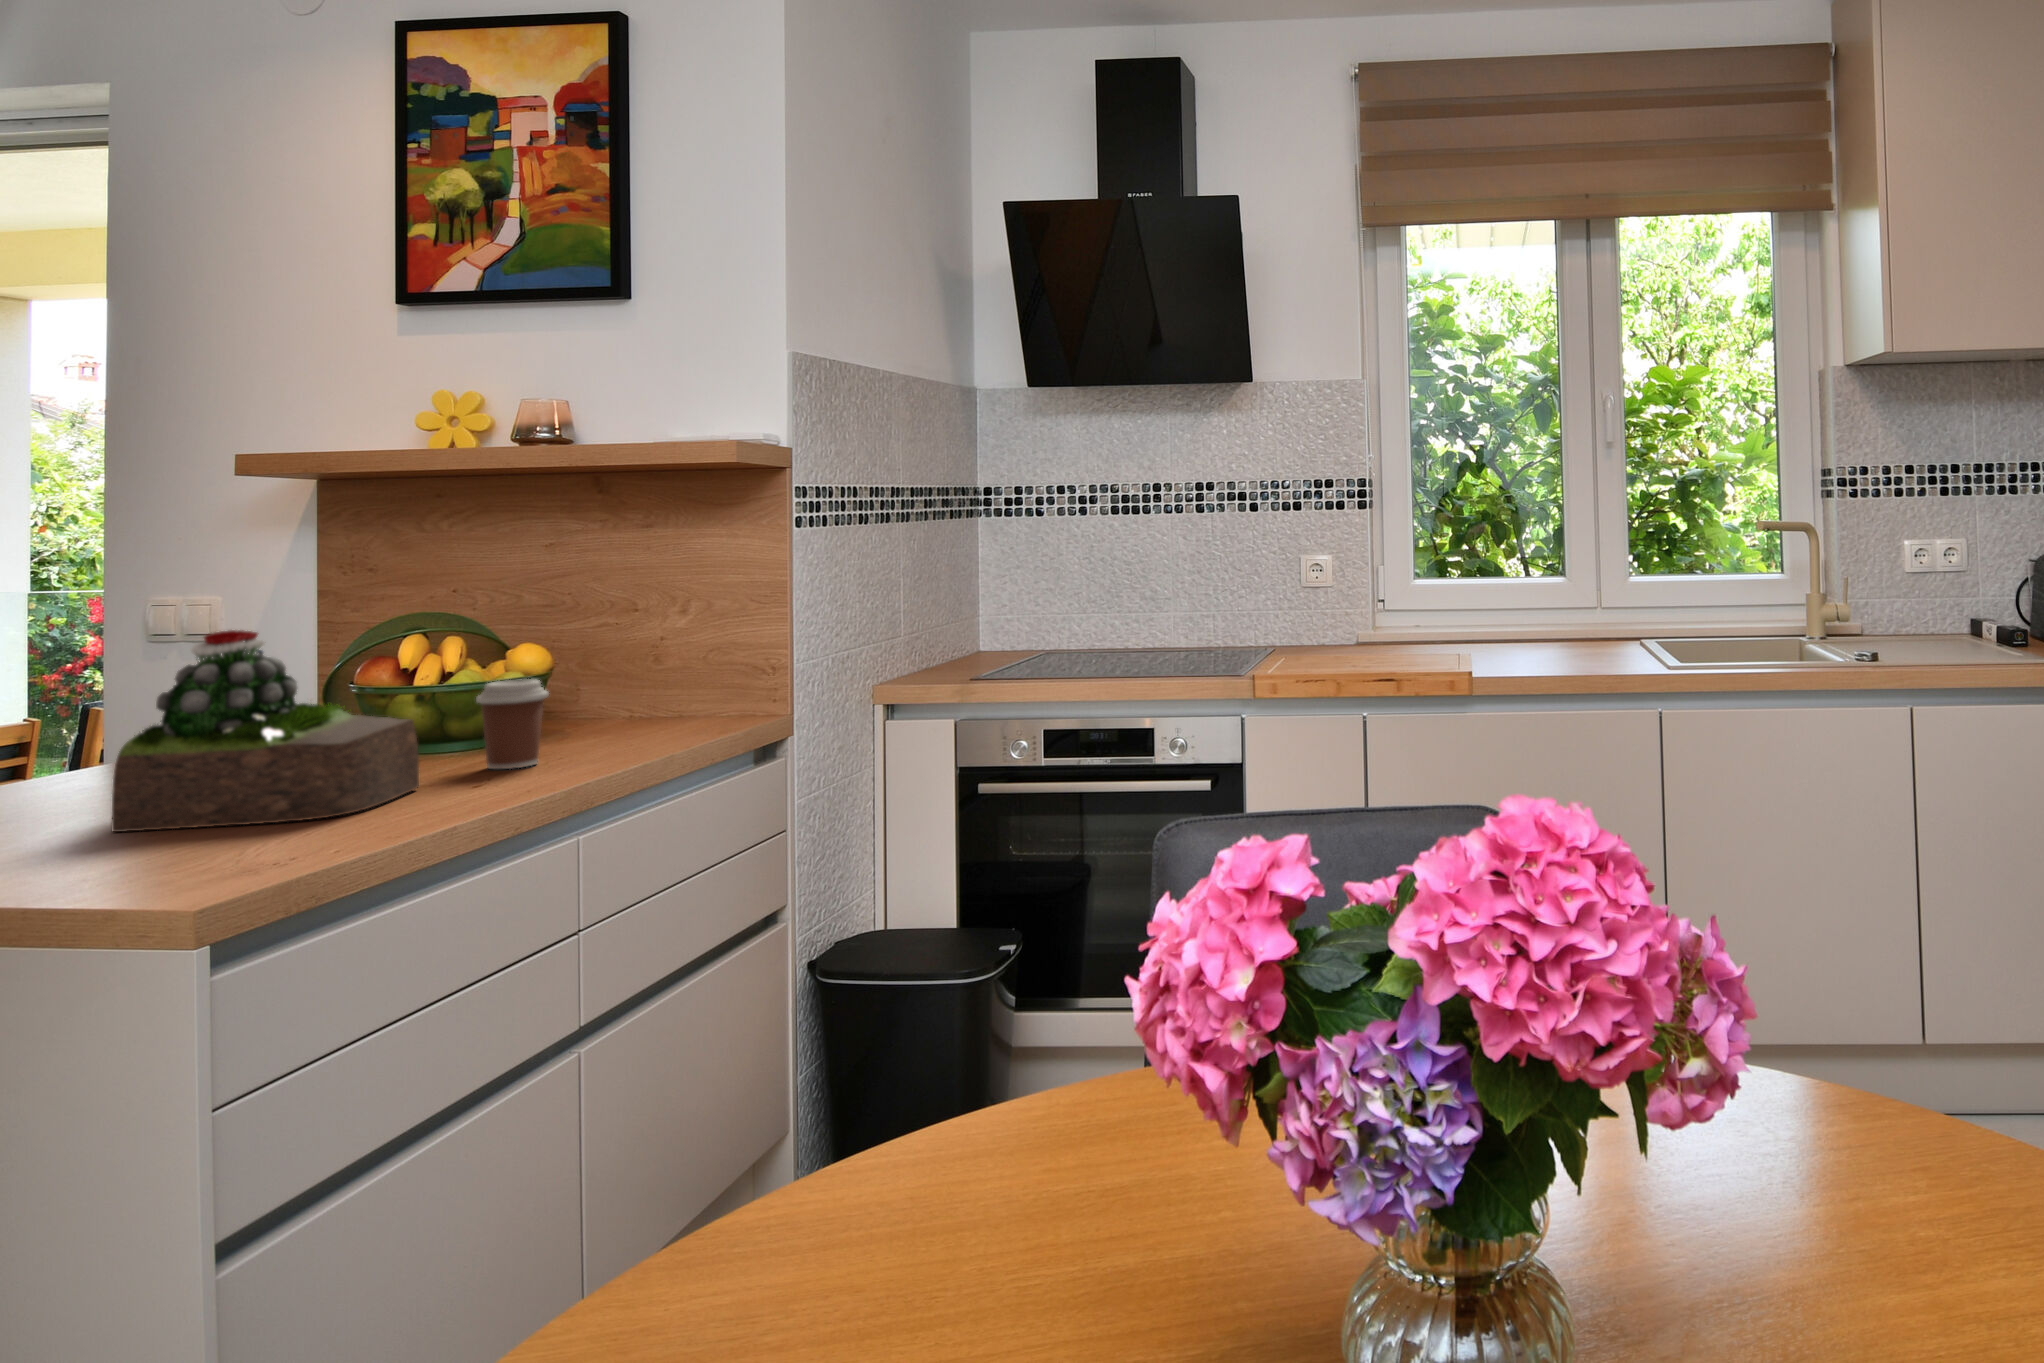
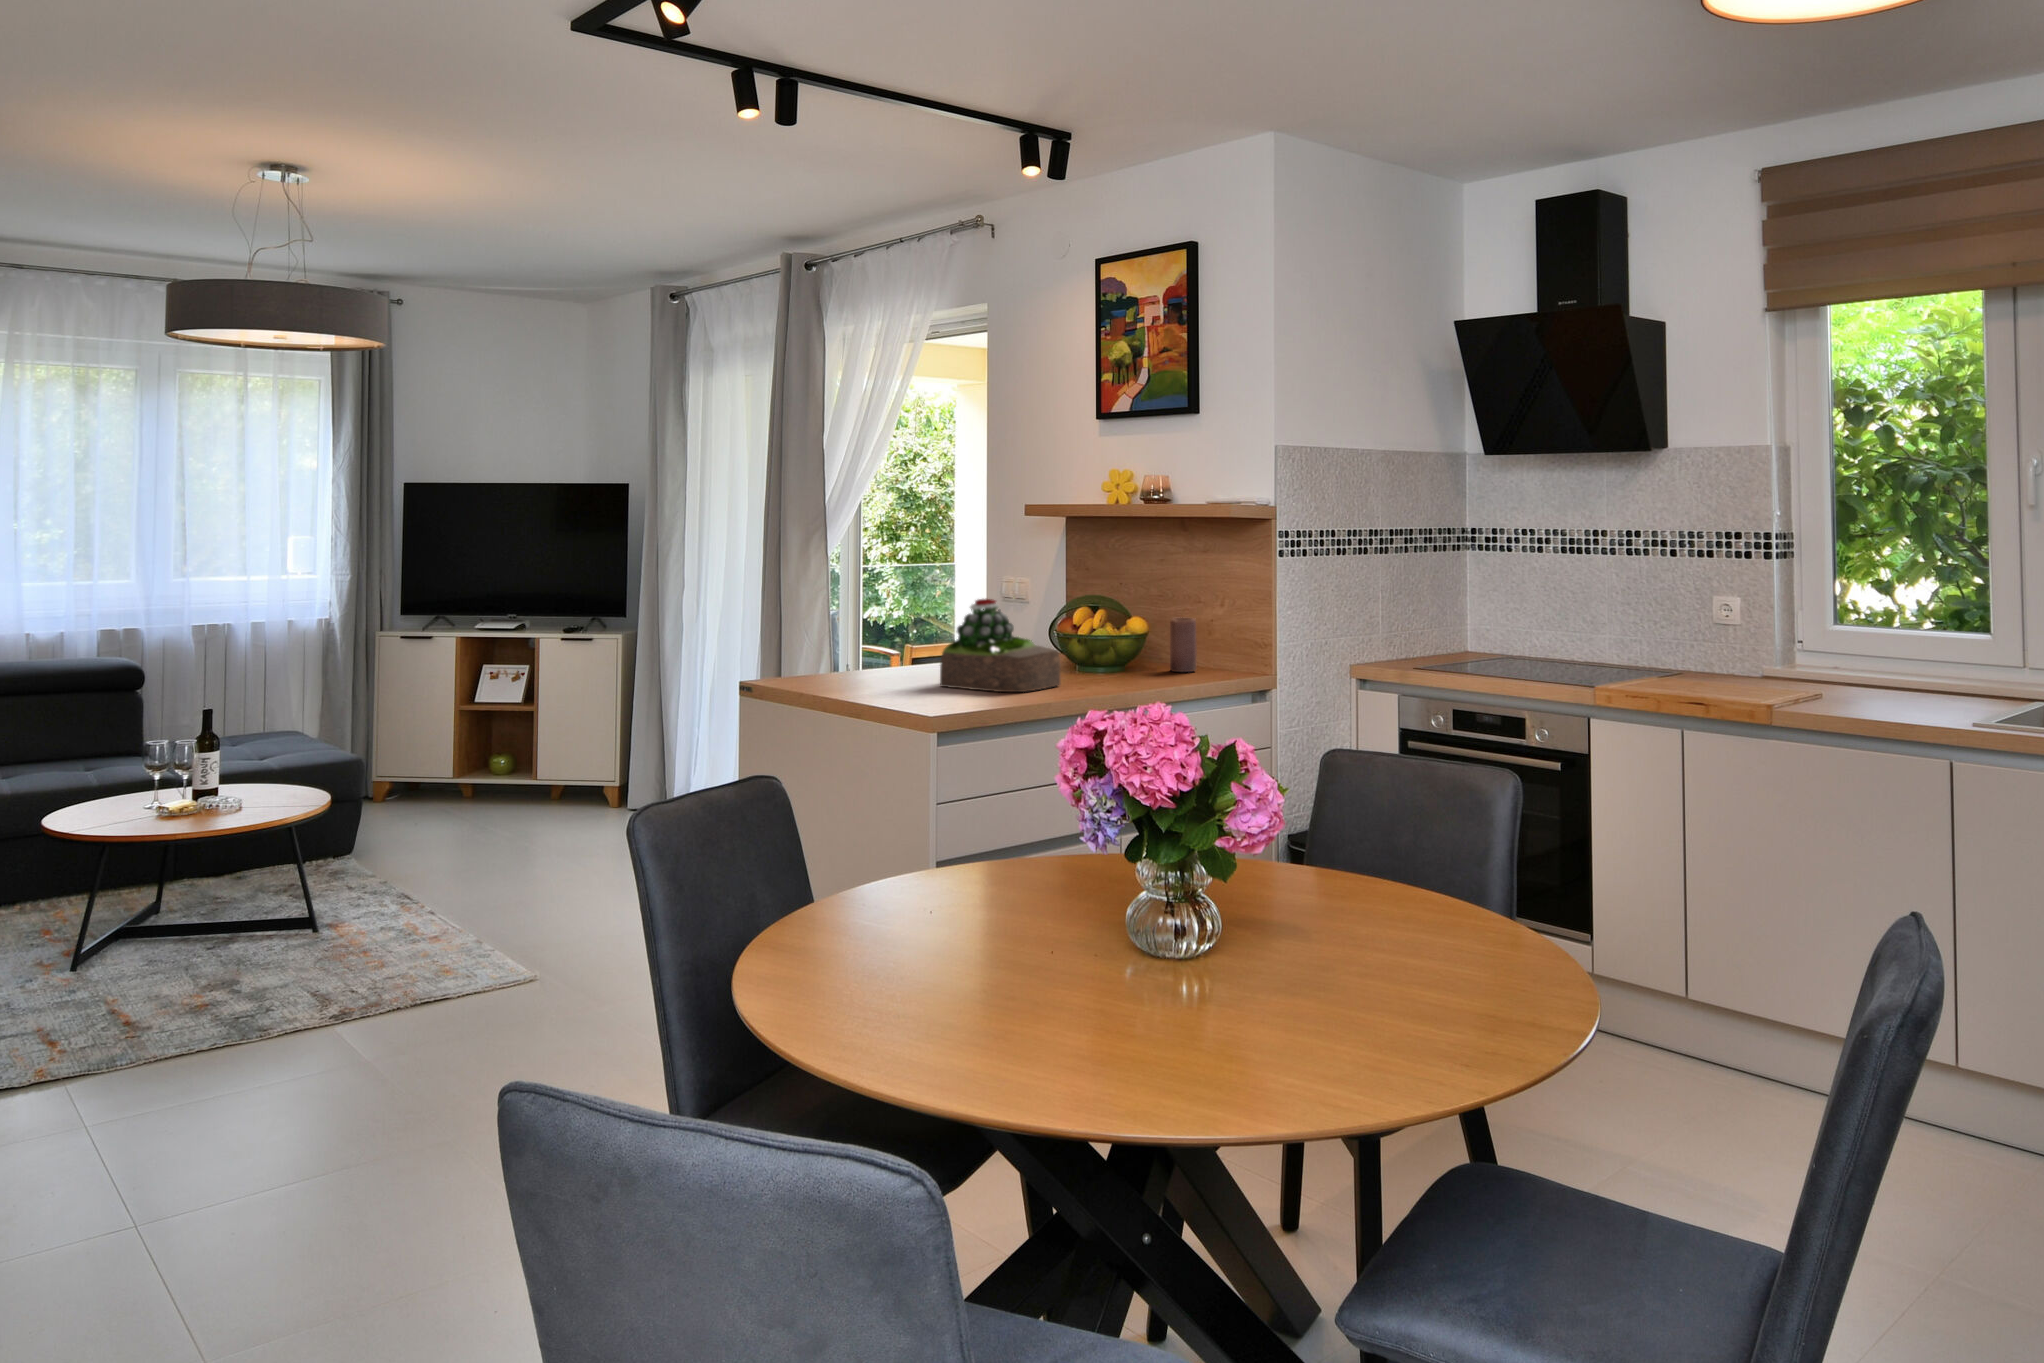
candle: none [597,638,647,733] -> present [1170,617,1196,672]
coffee cup: present [476,679,549,769] -> none [1094,635,1127,683]

